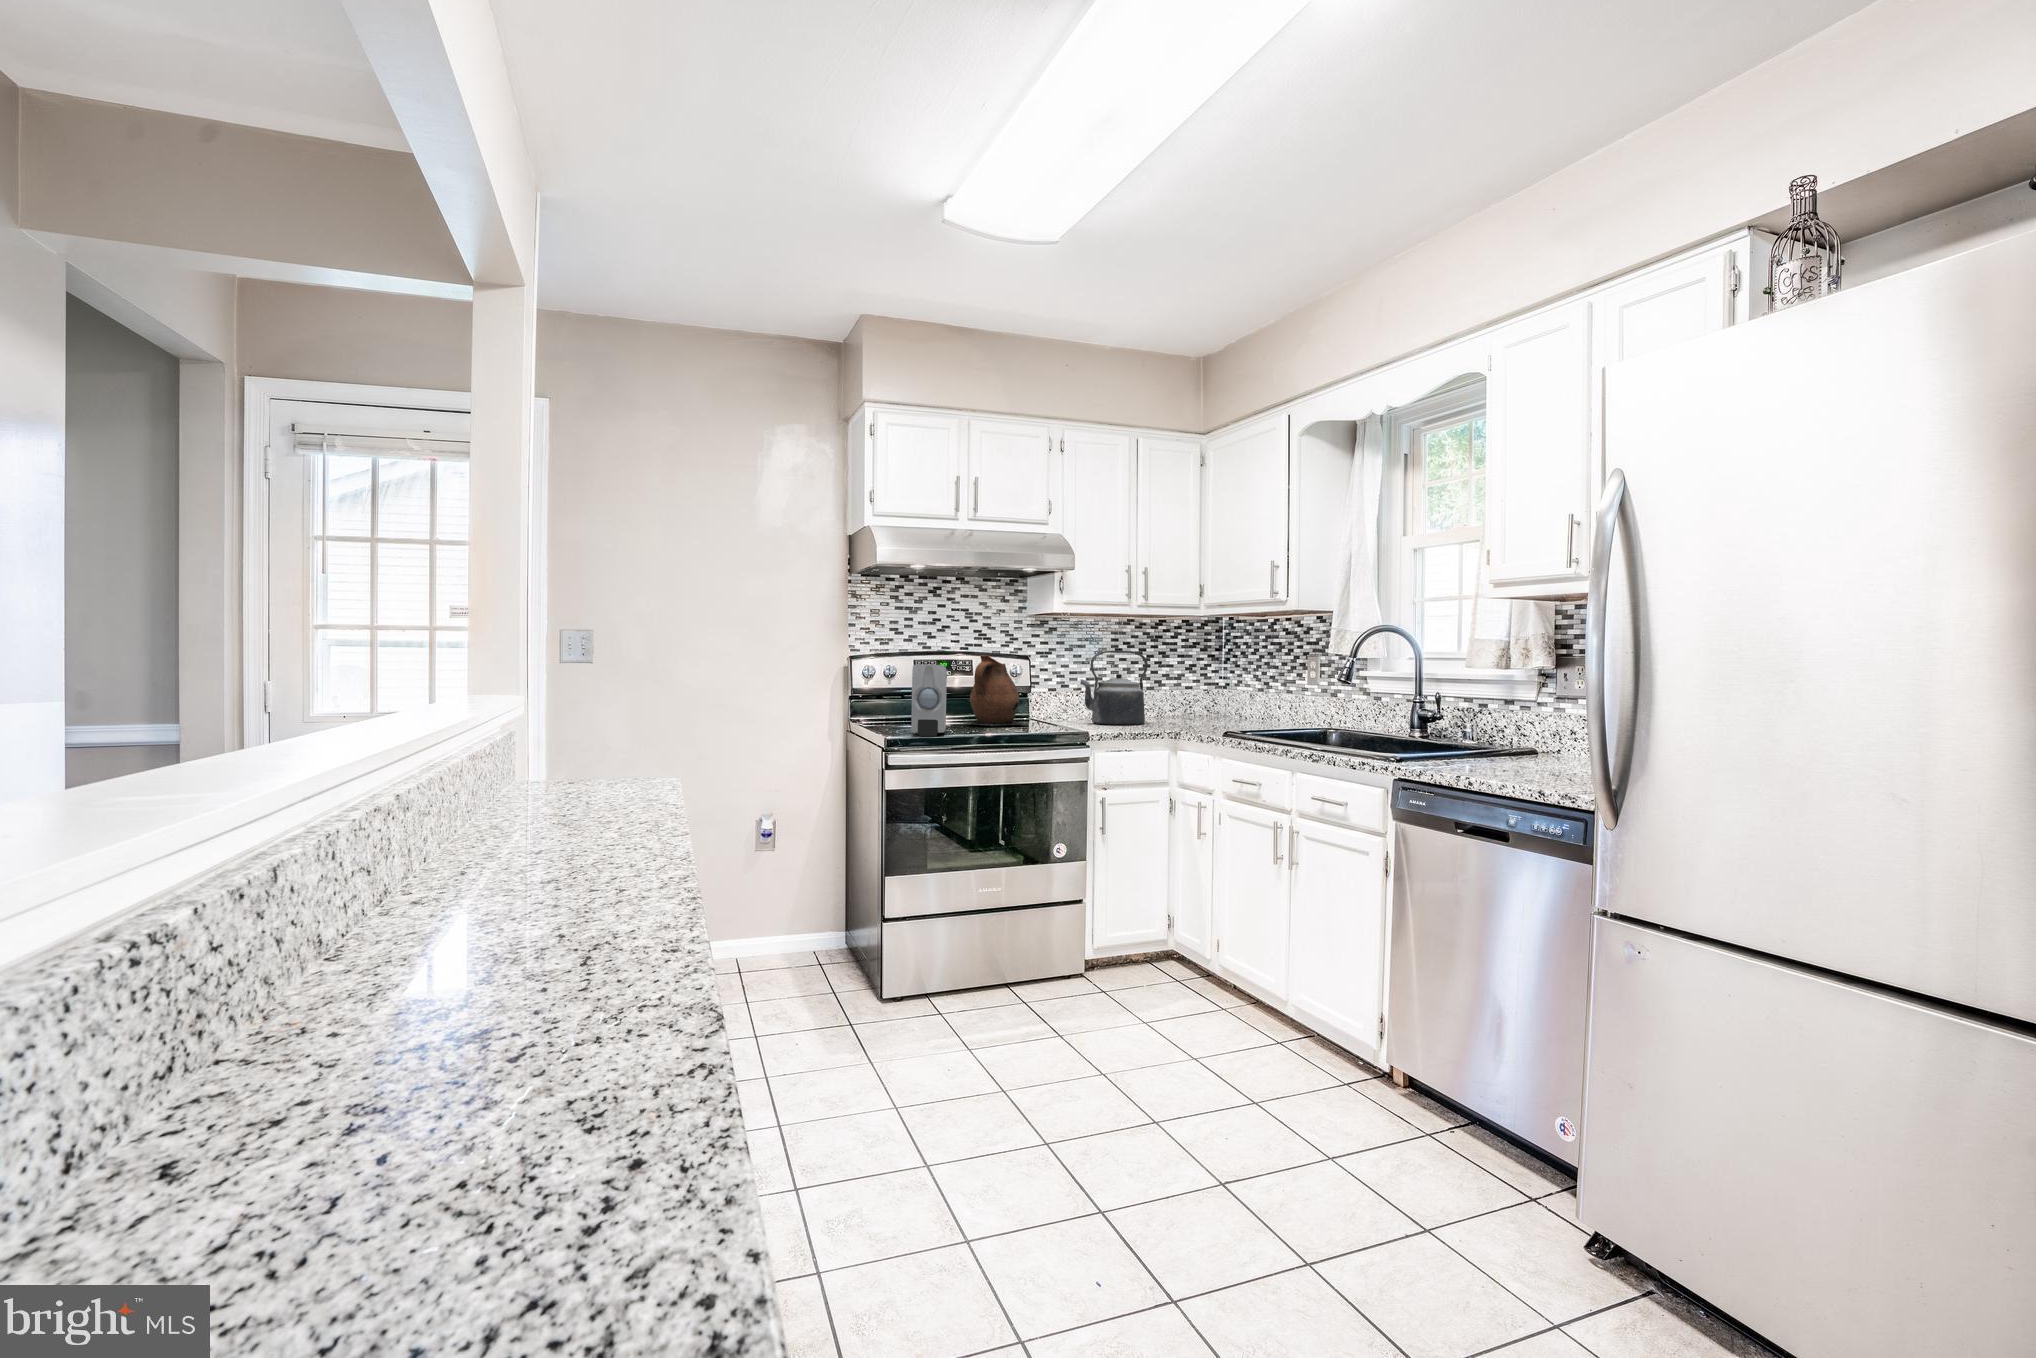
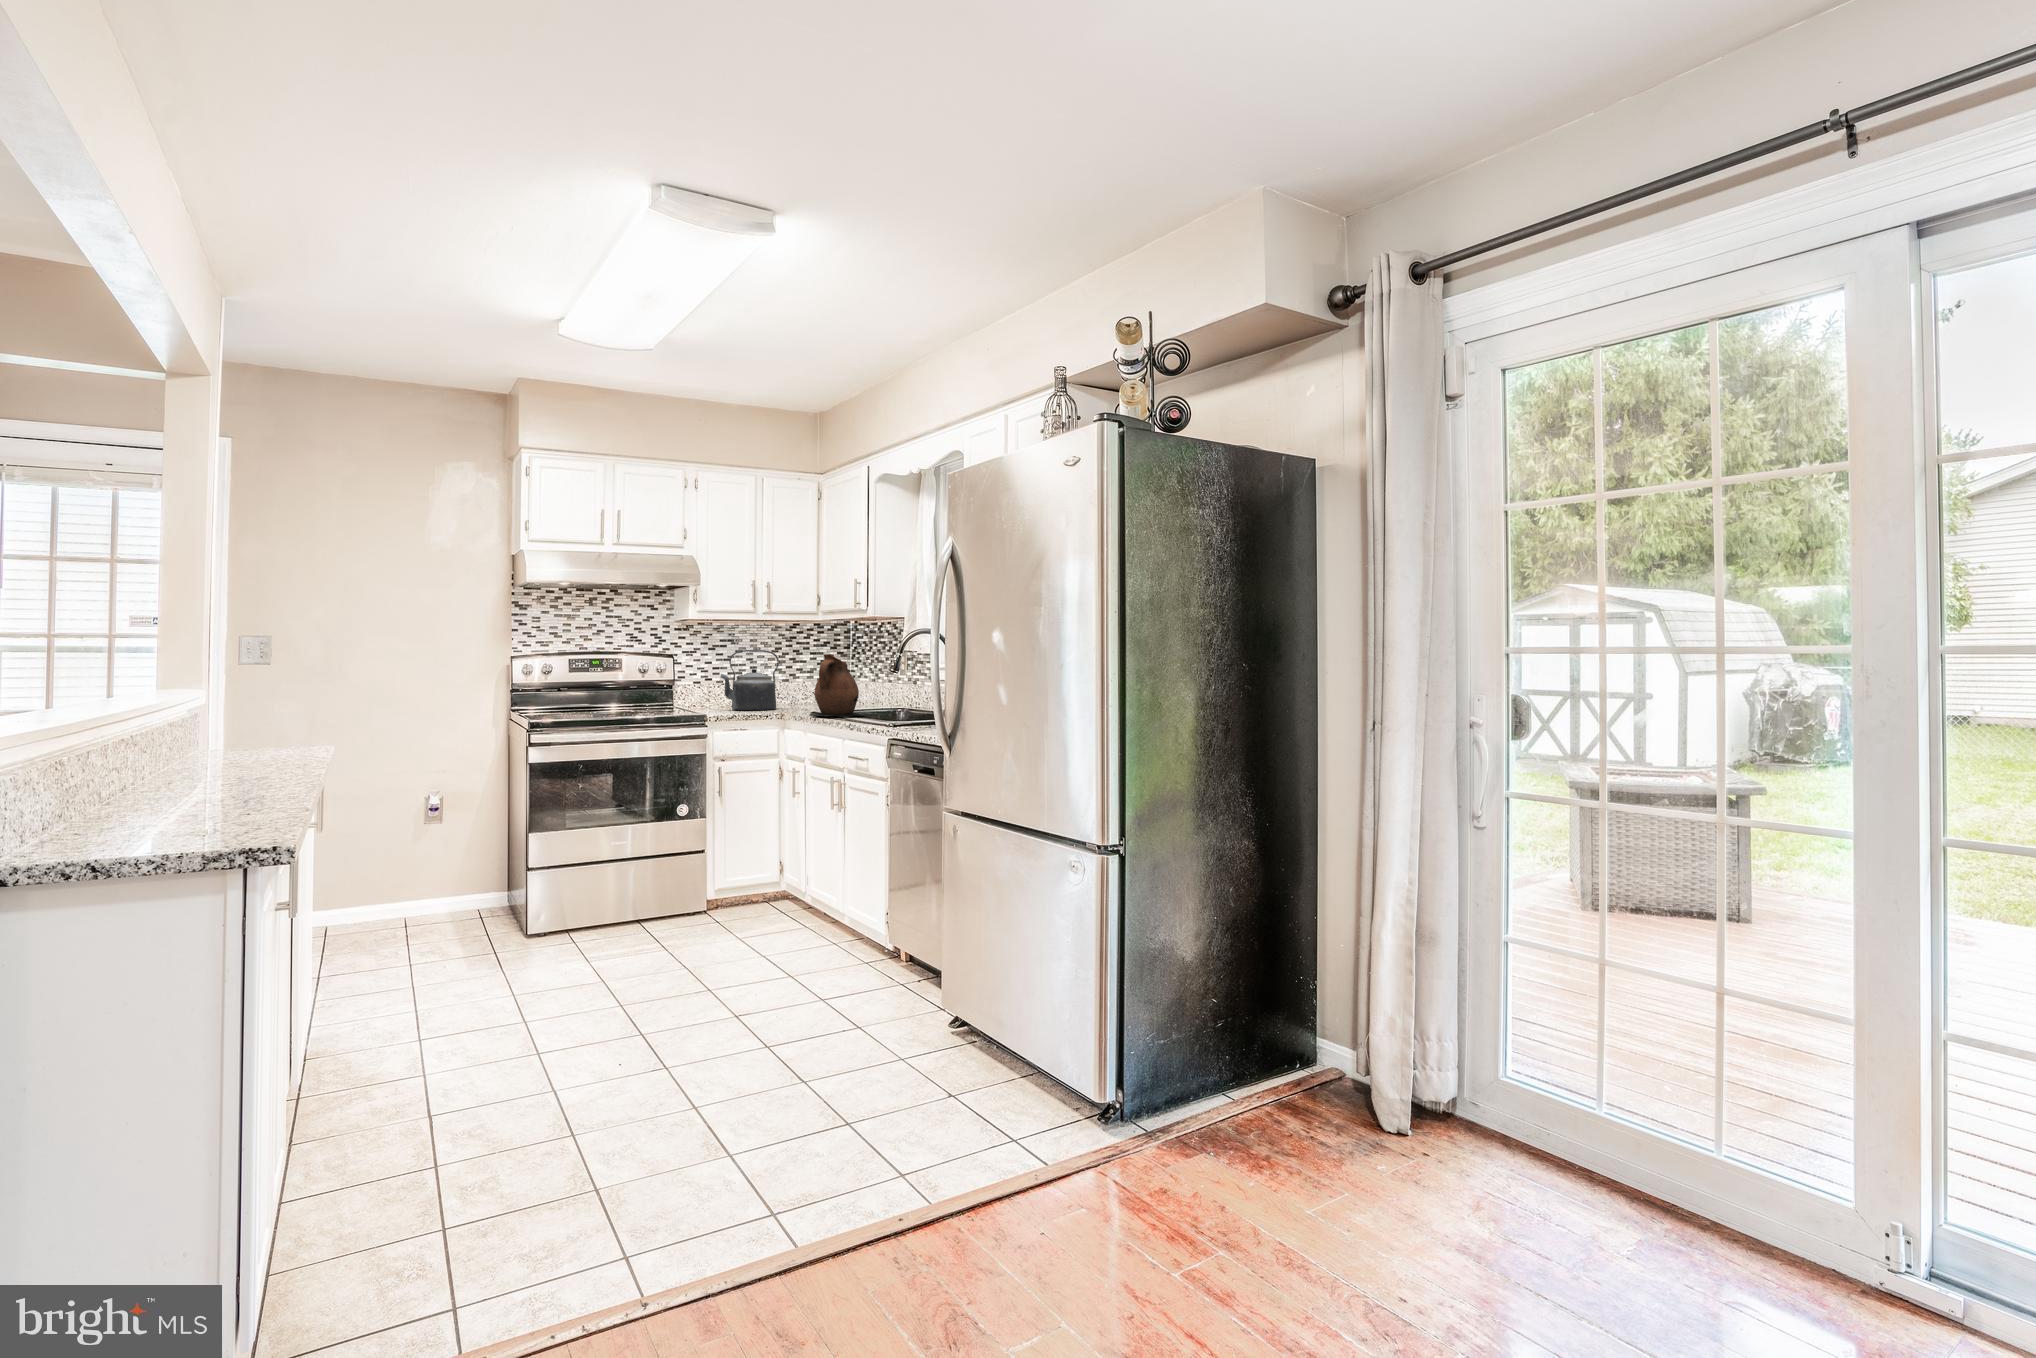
ceramic pitcher: present [967,655,1026,726] -> present [812,654,865,716]
soap dispenser: present [911,665,947,736] -> none [556,663,591,721]

